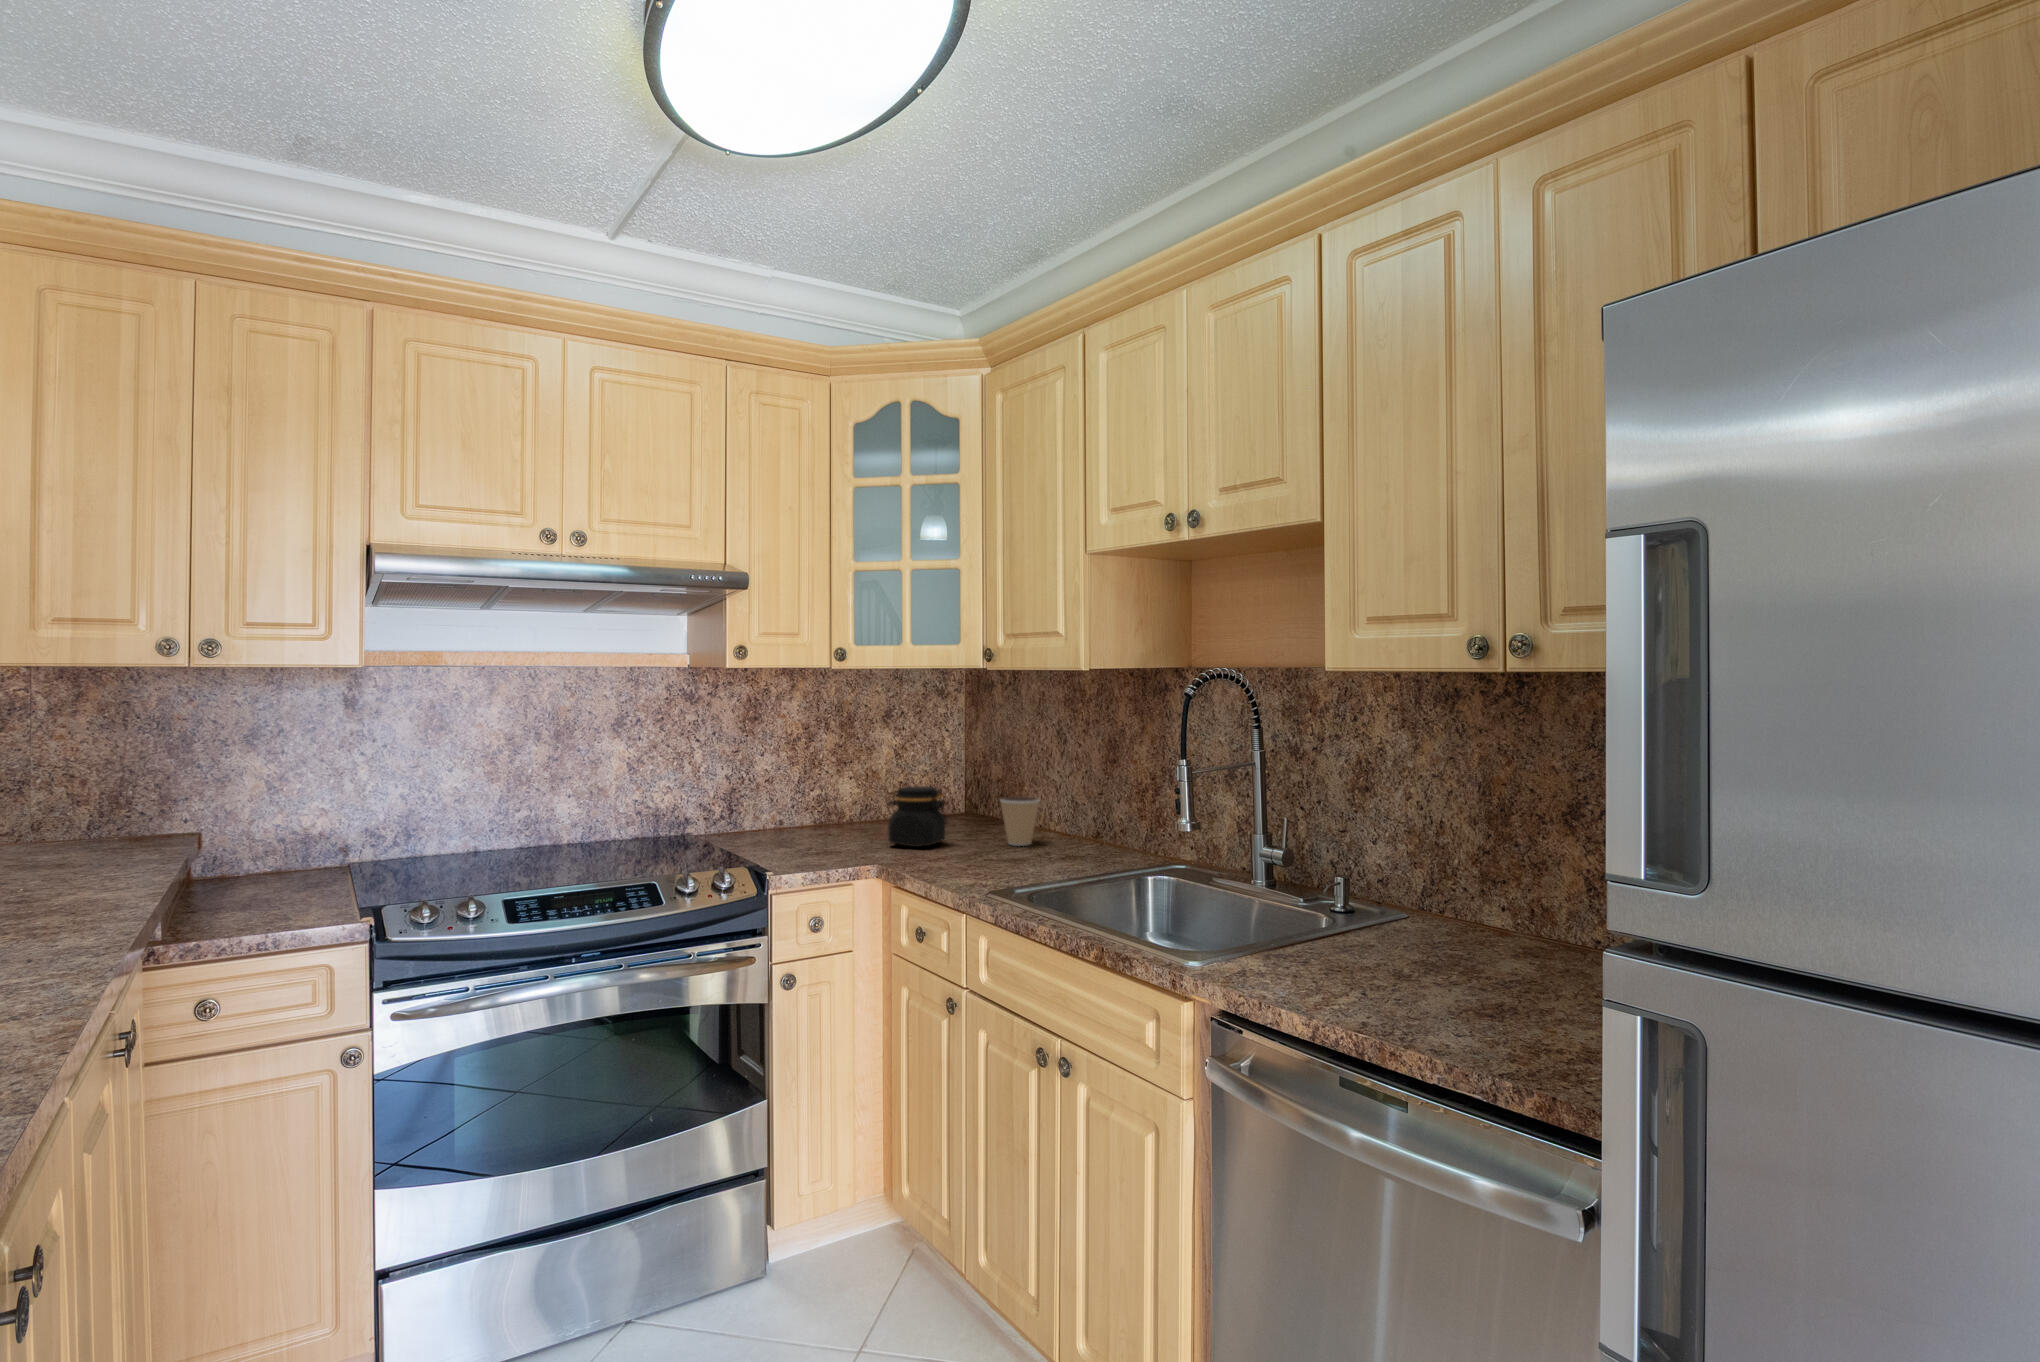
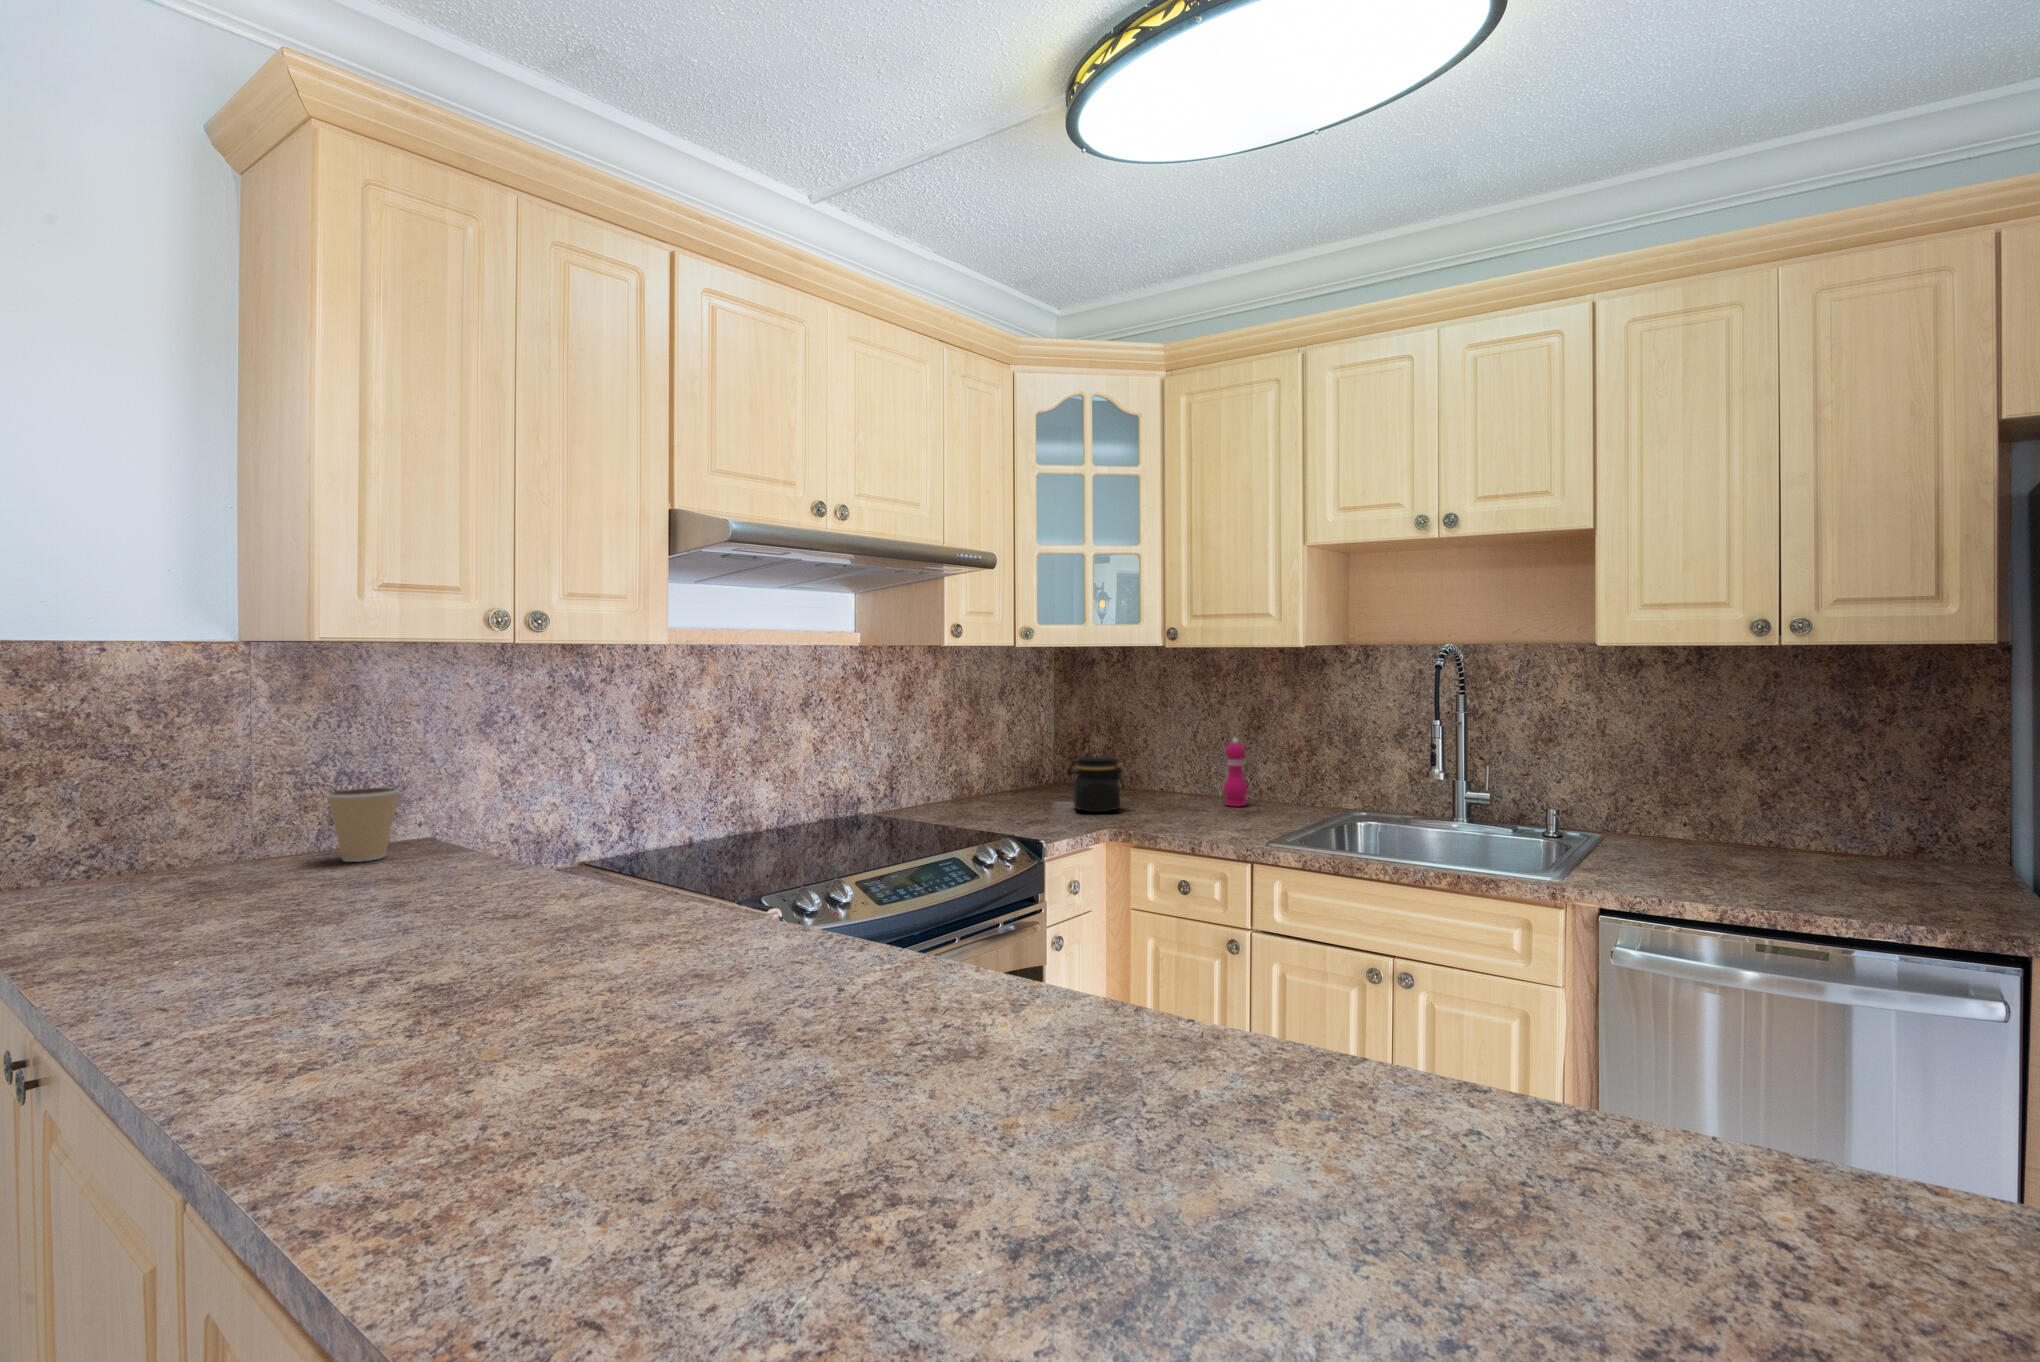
pepper mill: none [1064,772,1092,850] -> present [1223,738,1248,806]
coffee cup: present [1000,797,1039,846] -> present [327,788,399,862]

